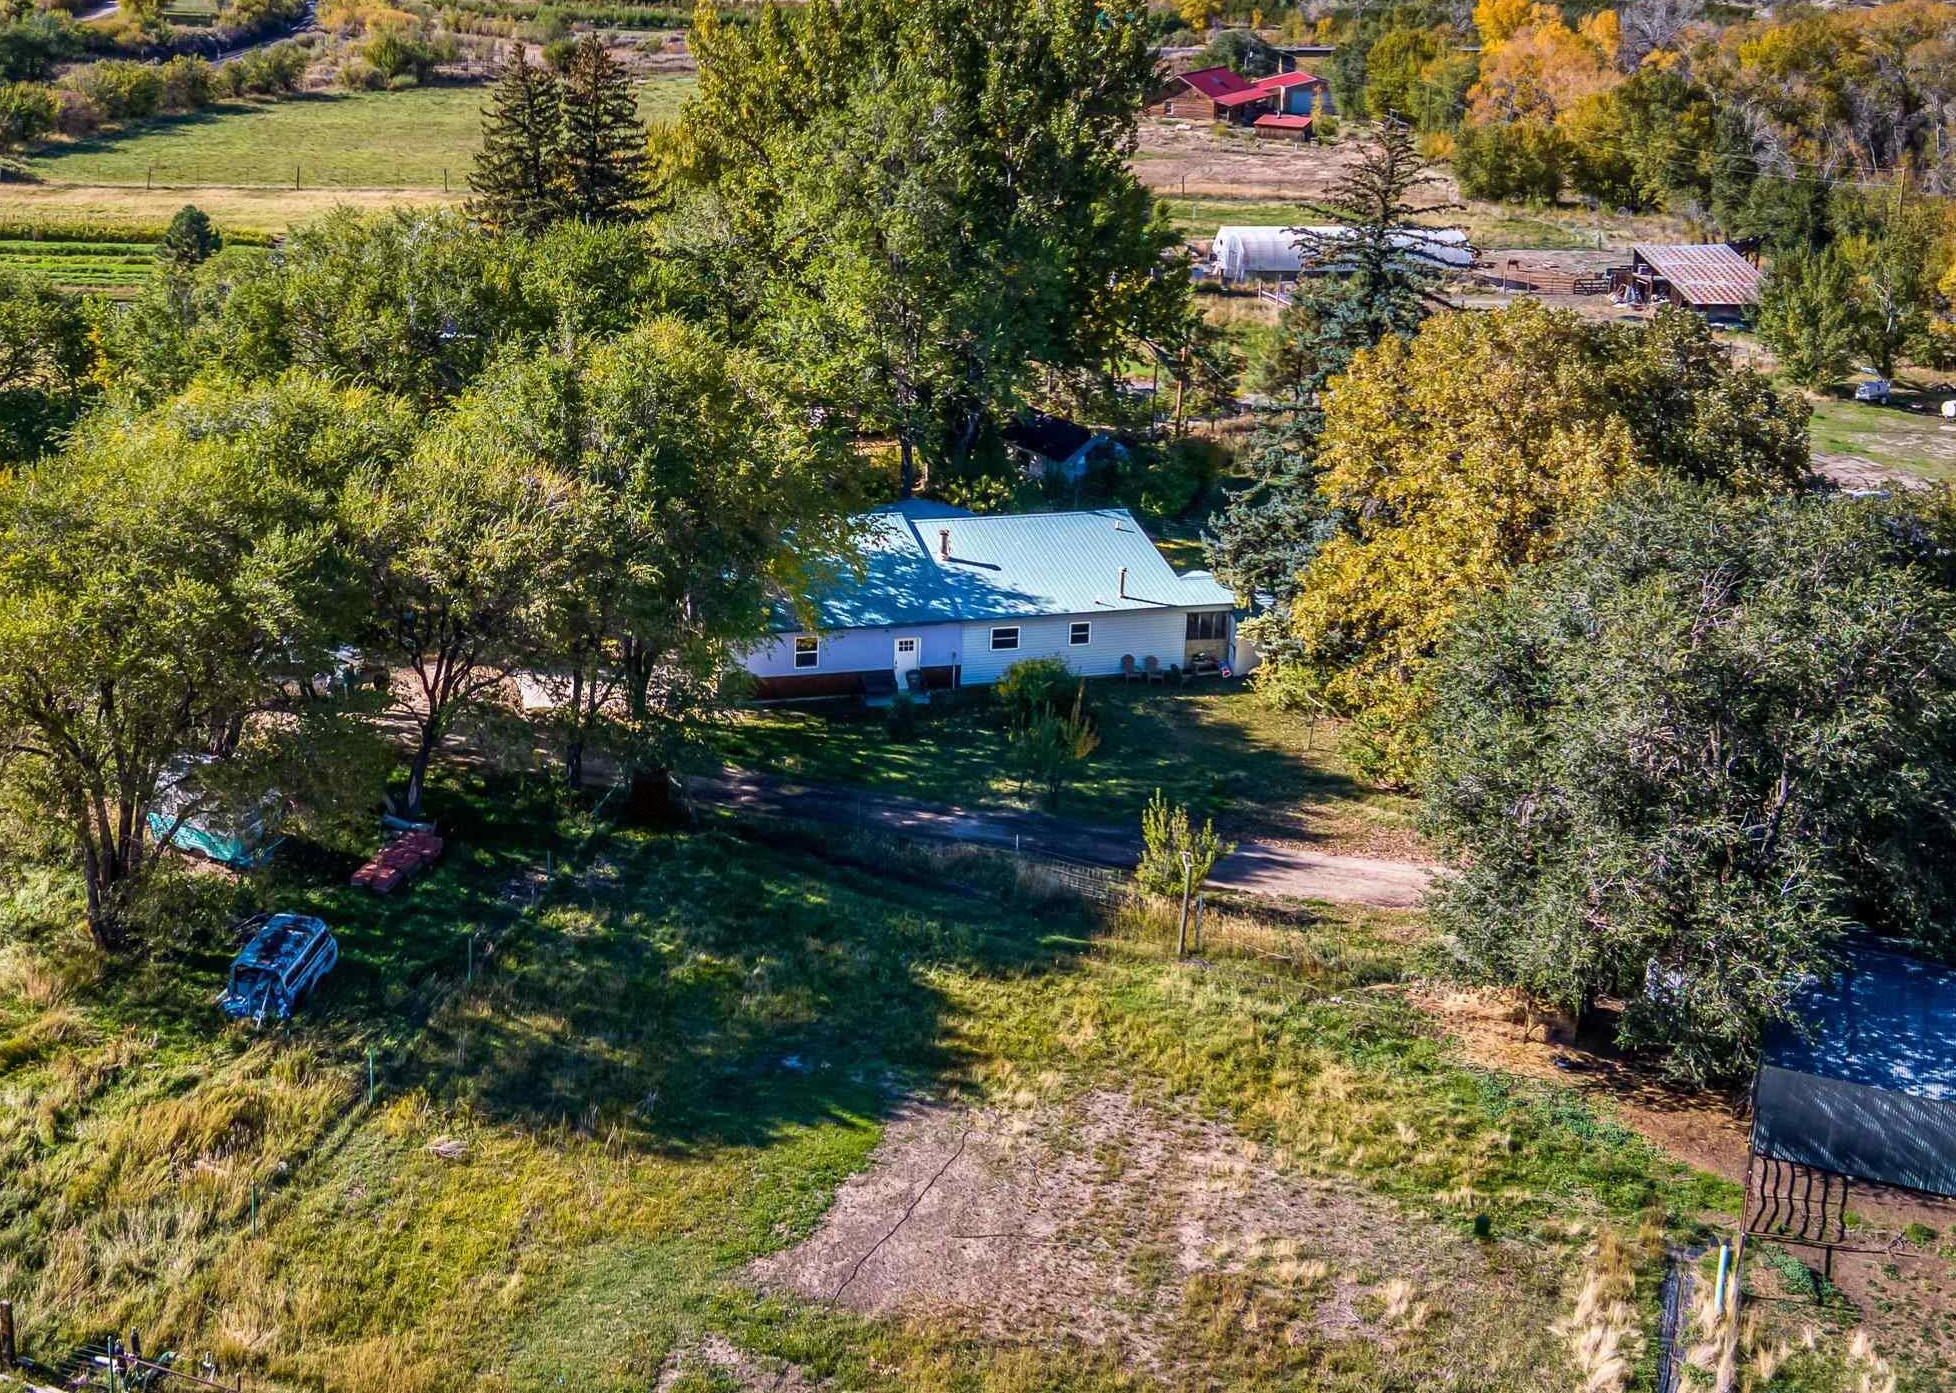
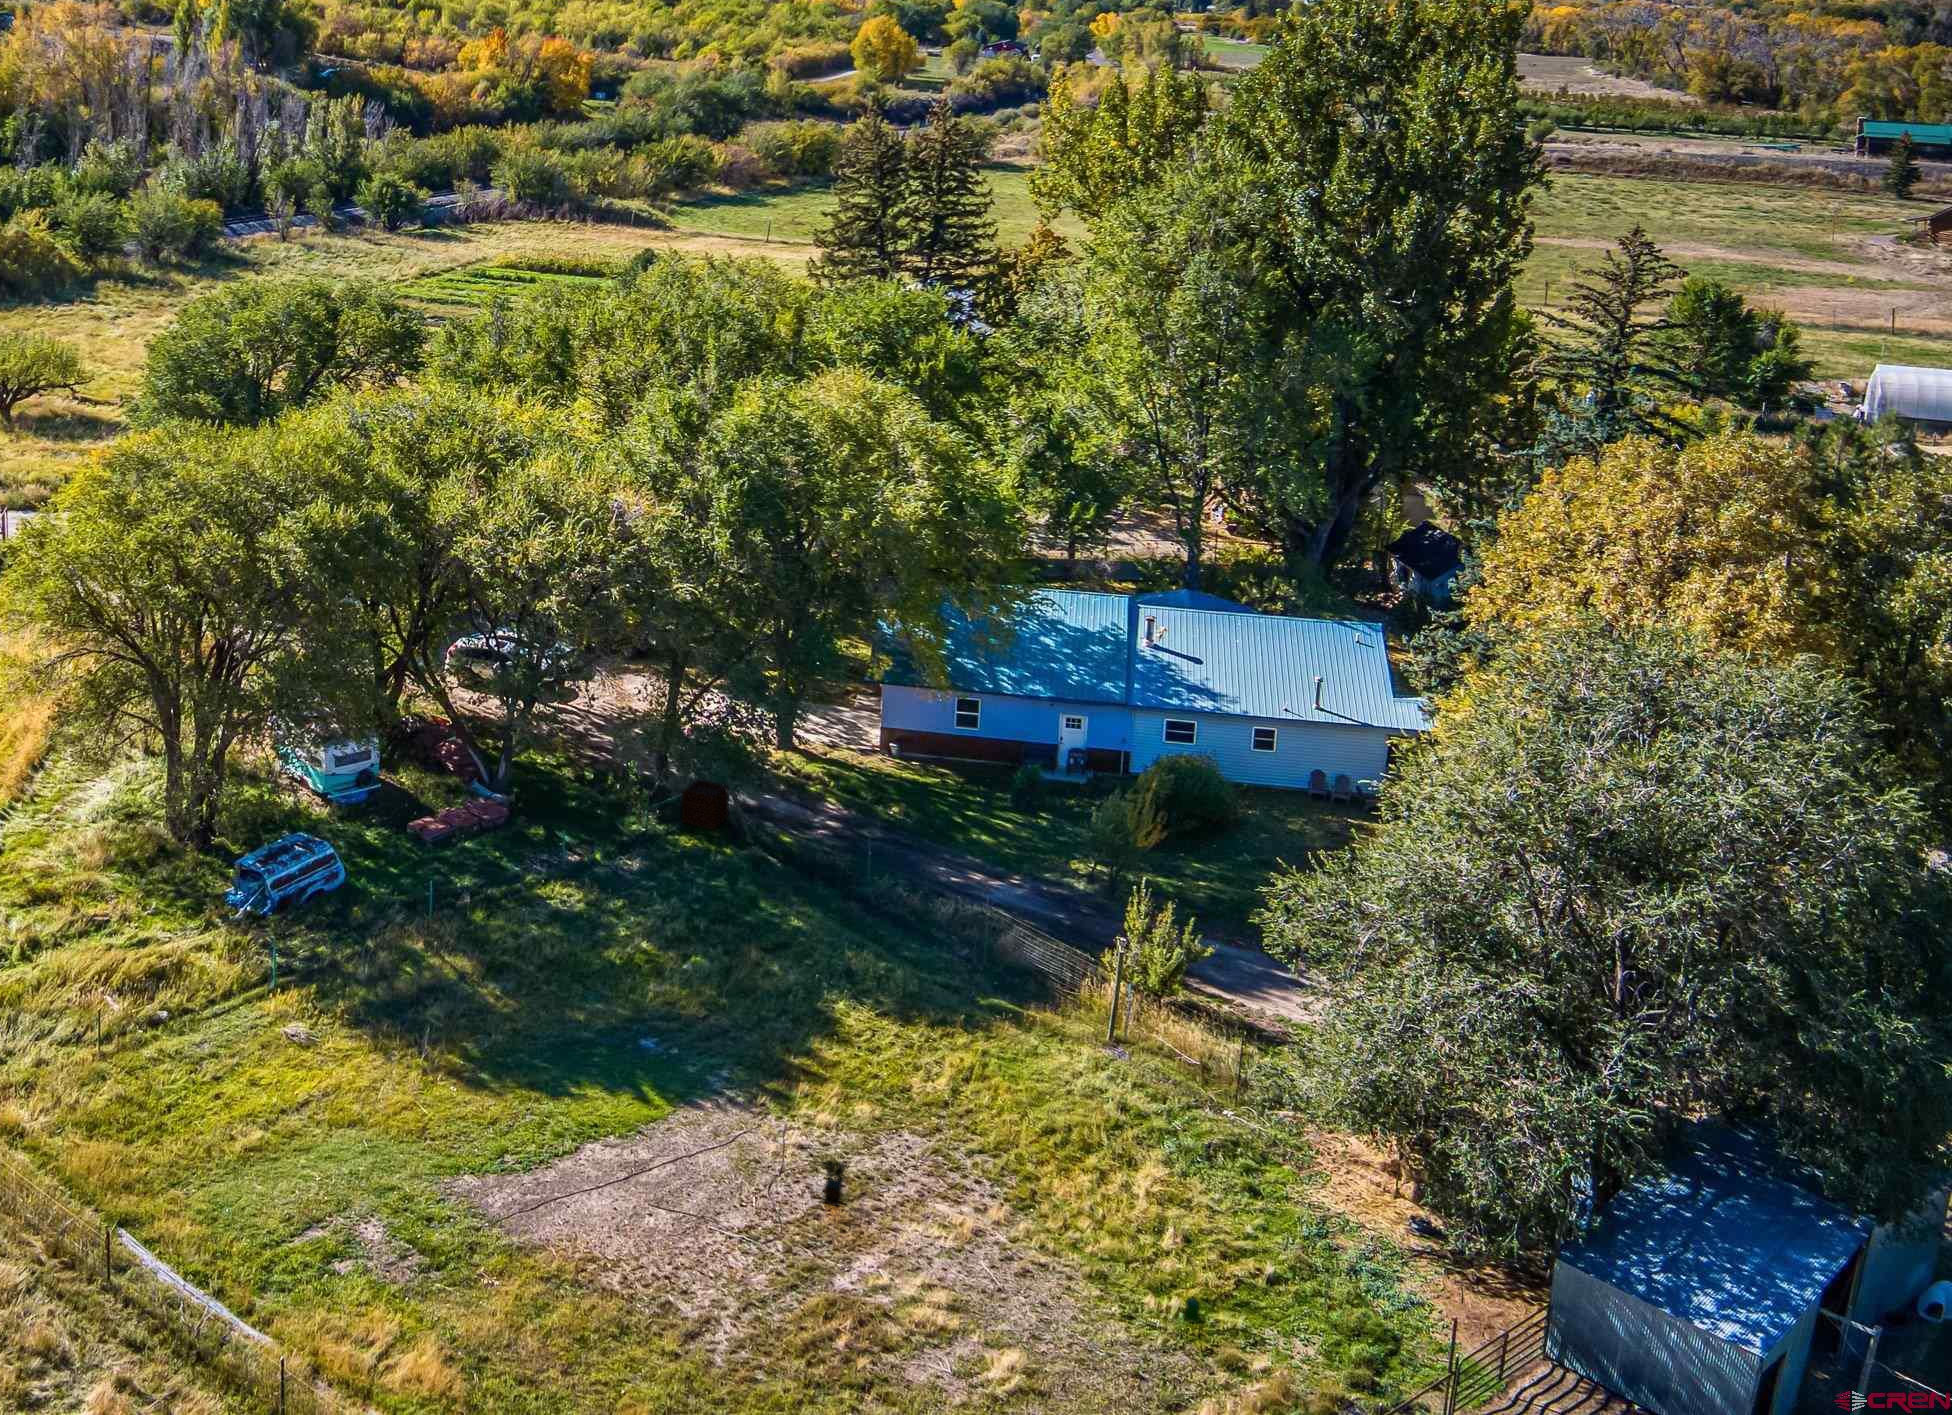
potted tree: none [1091,1167,1125,1218] -> present [822,1160,848,1206]

